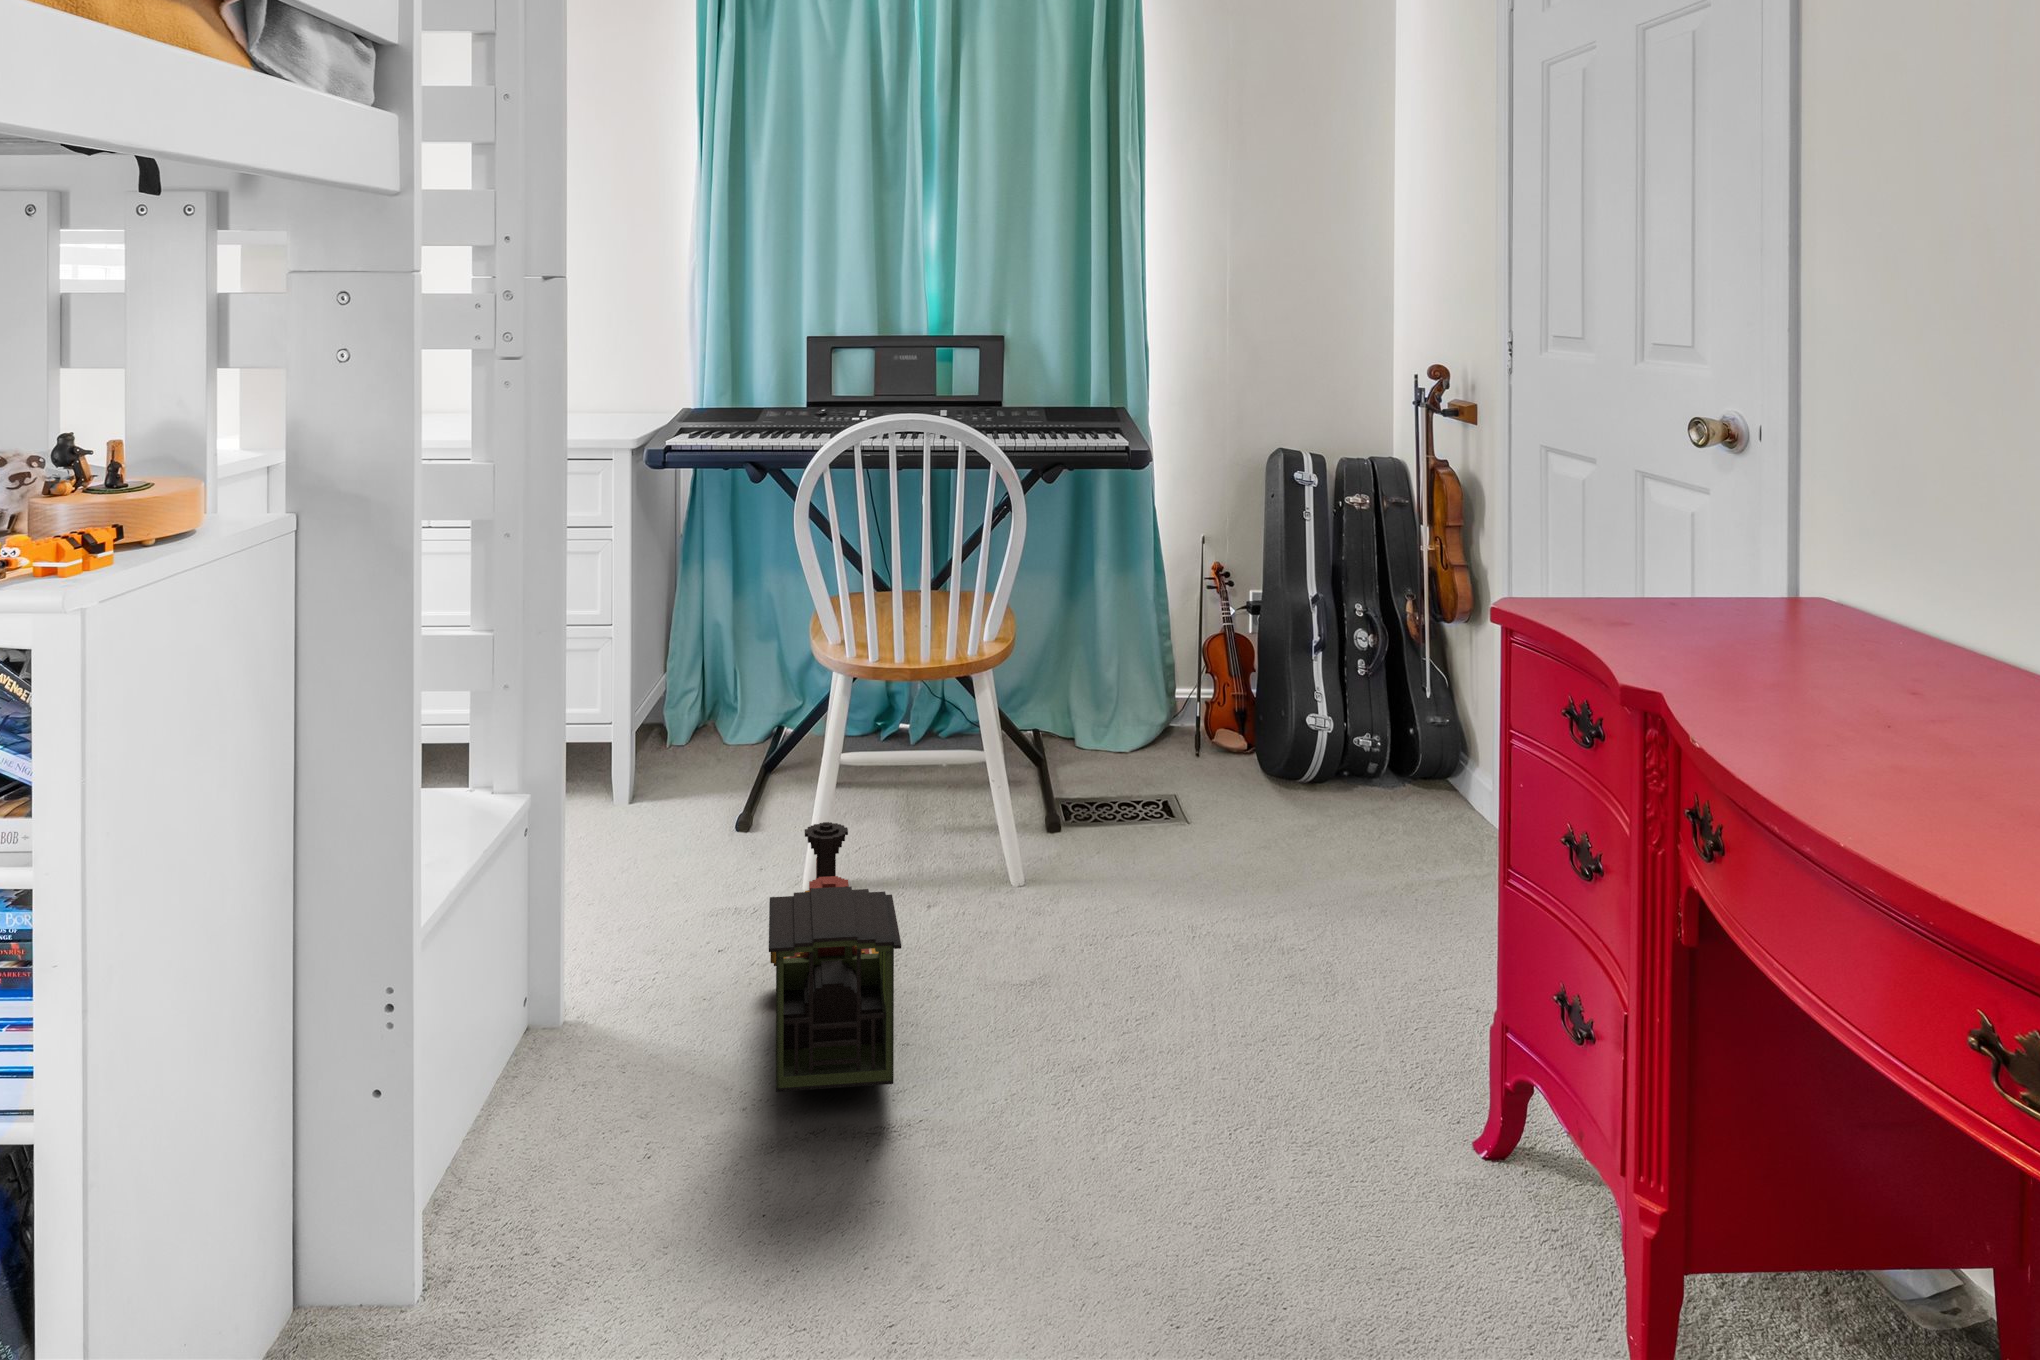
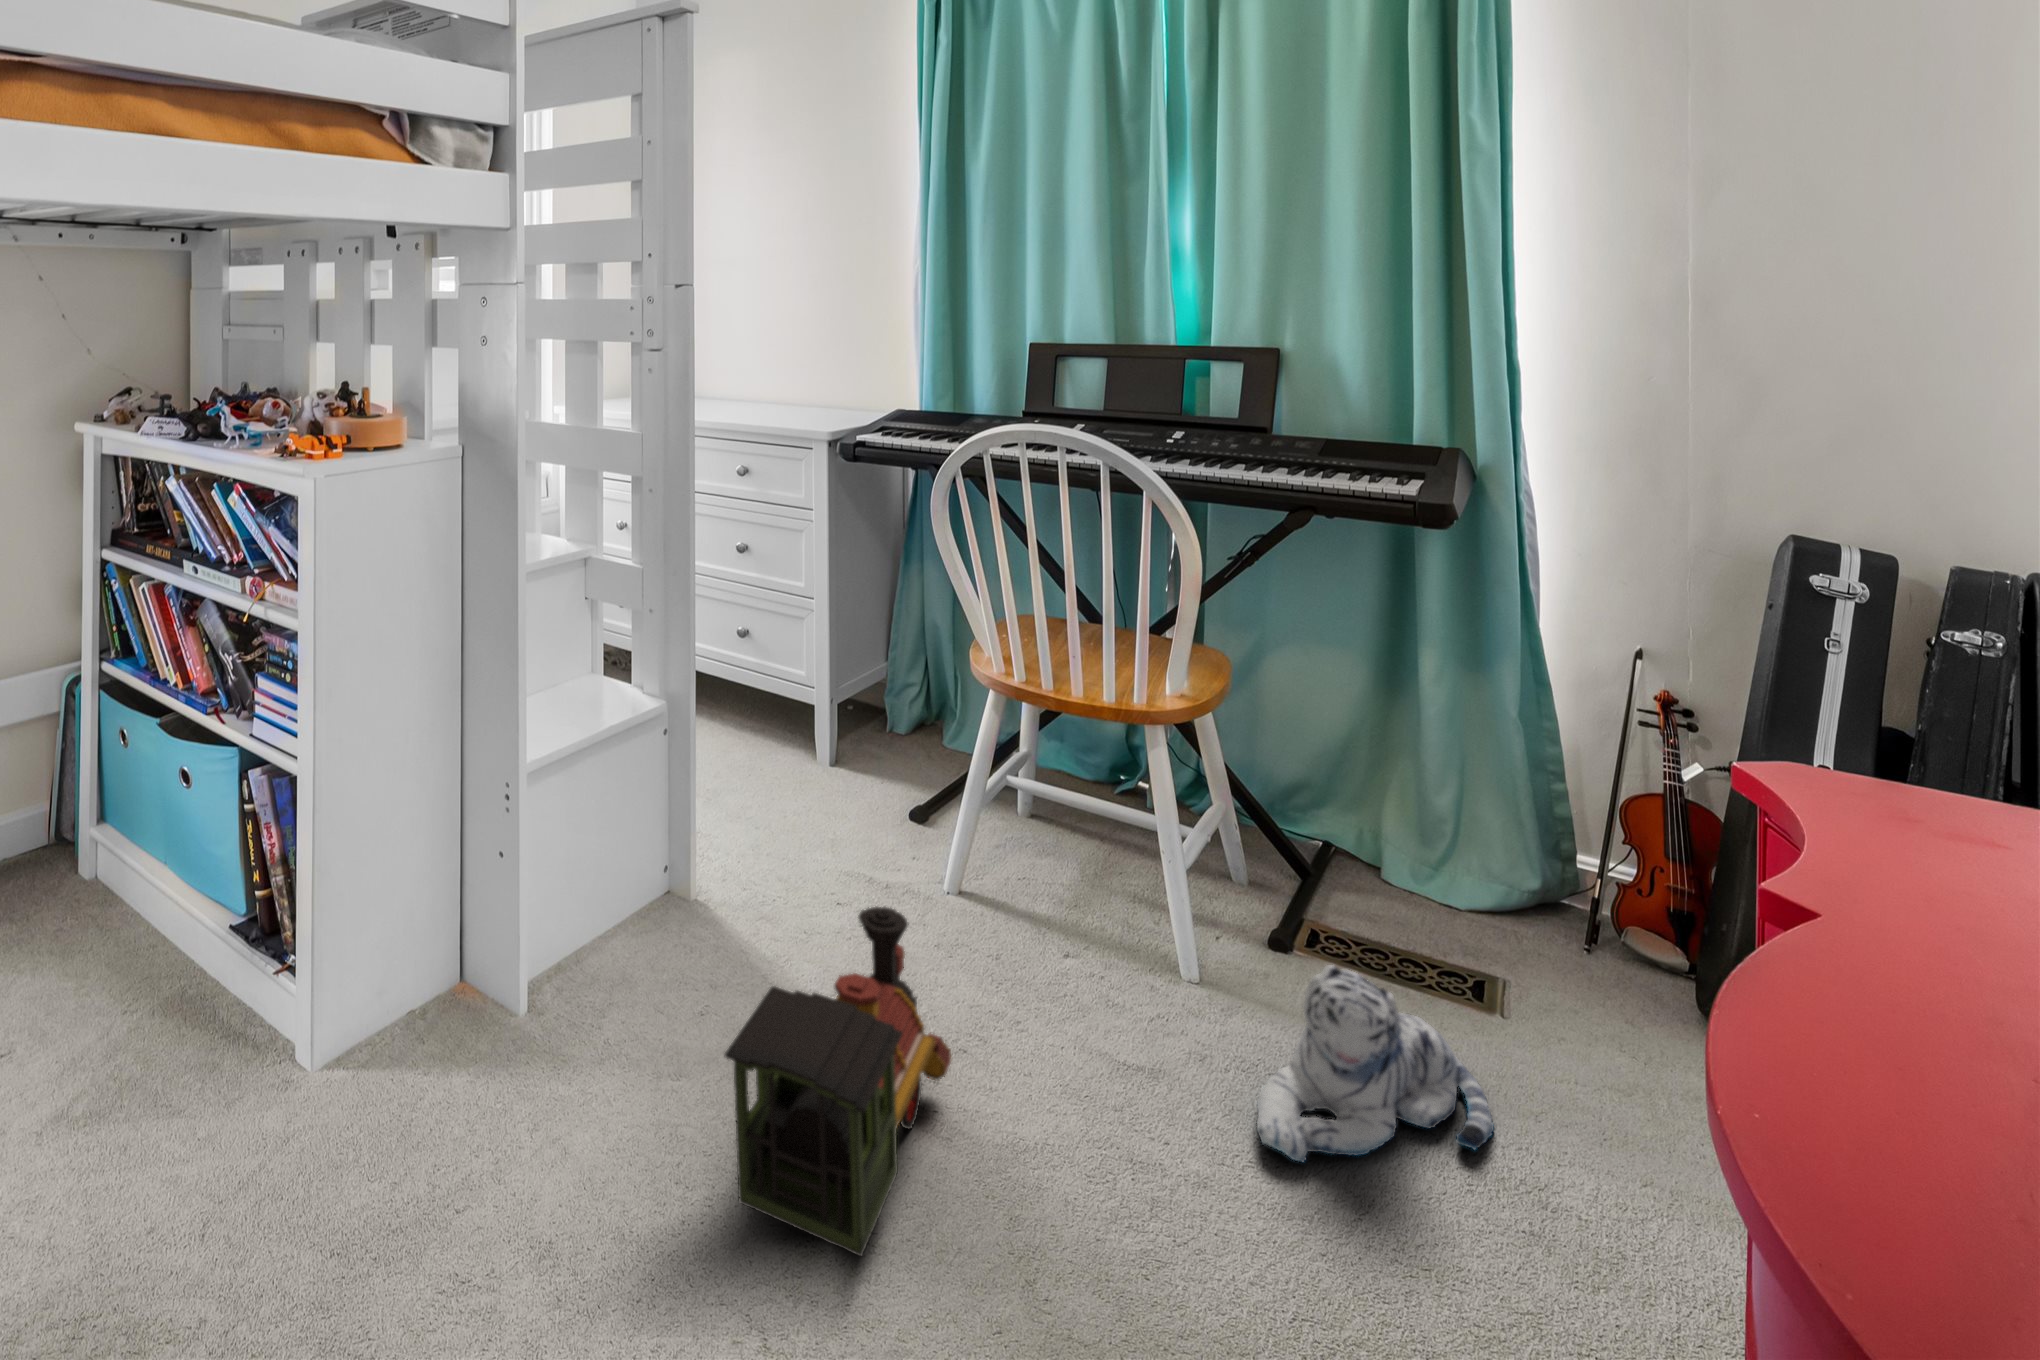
plush toy: none [1083,784,1210,931] -> present [1257,965,1494,1162]

